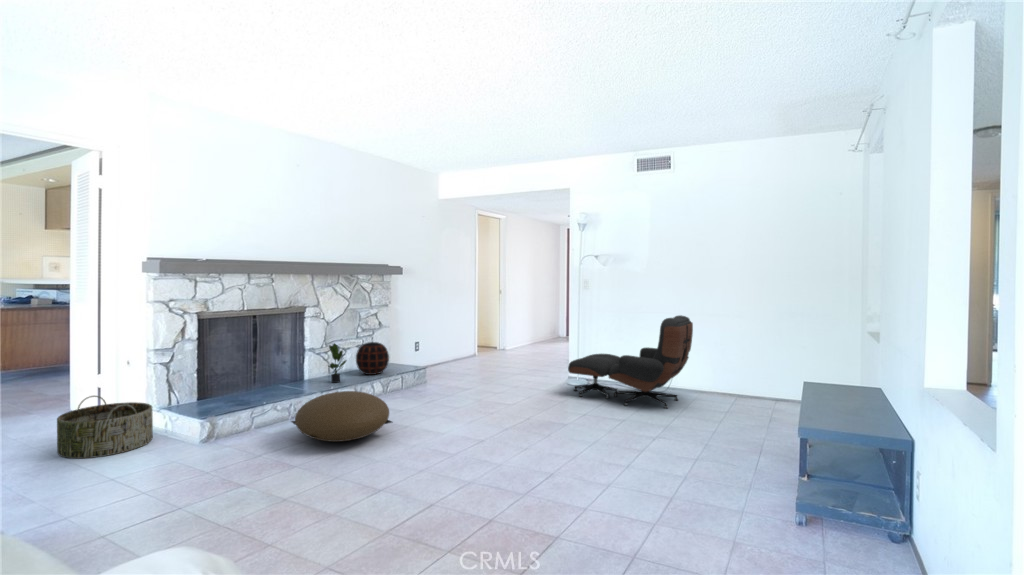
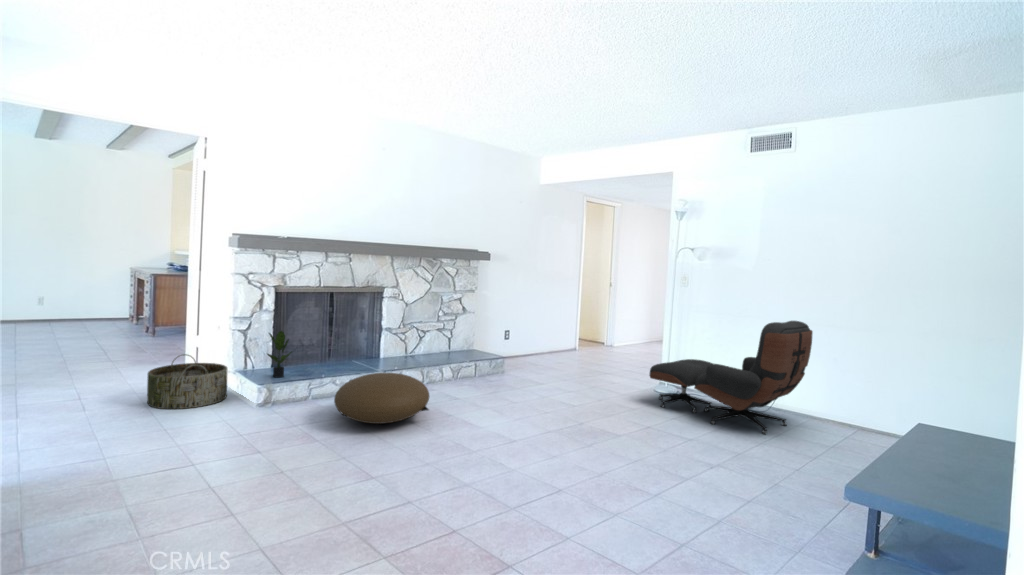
decorative vase: present [356,342,389,375] -> none [431,327,464,359]
potted plant: present [329,344,346,383] -> present [267,331,292,378]

